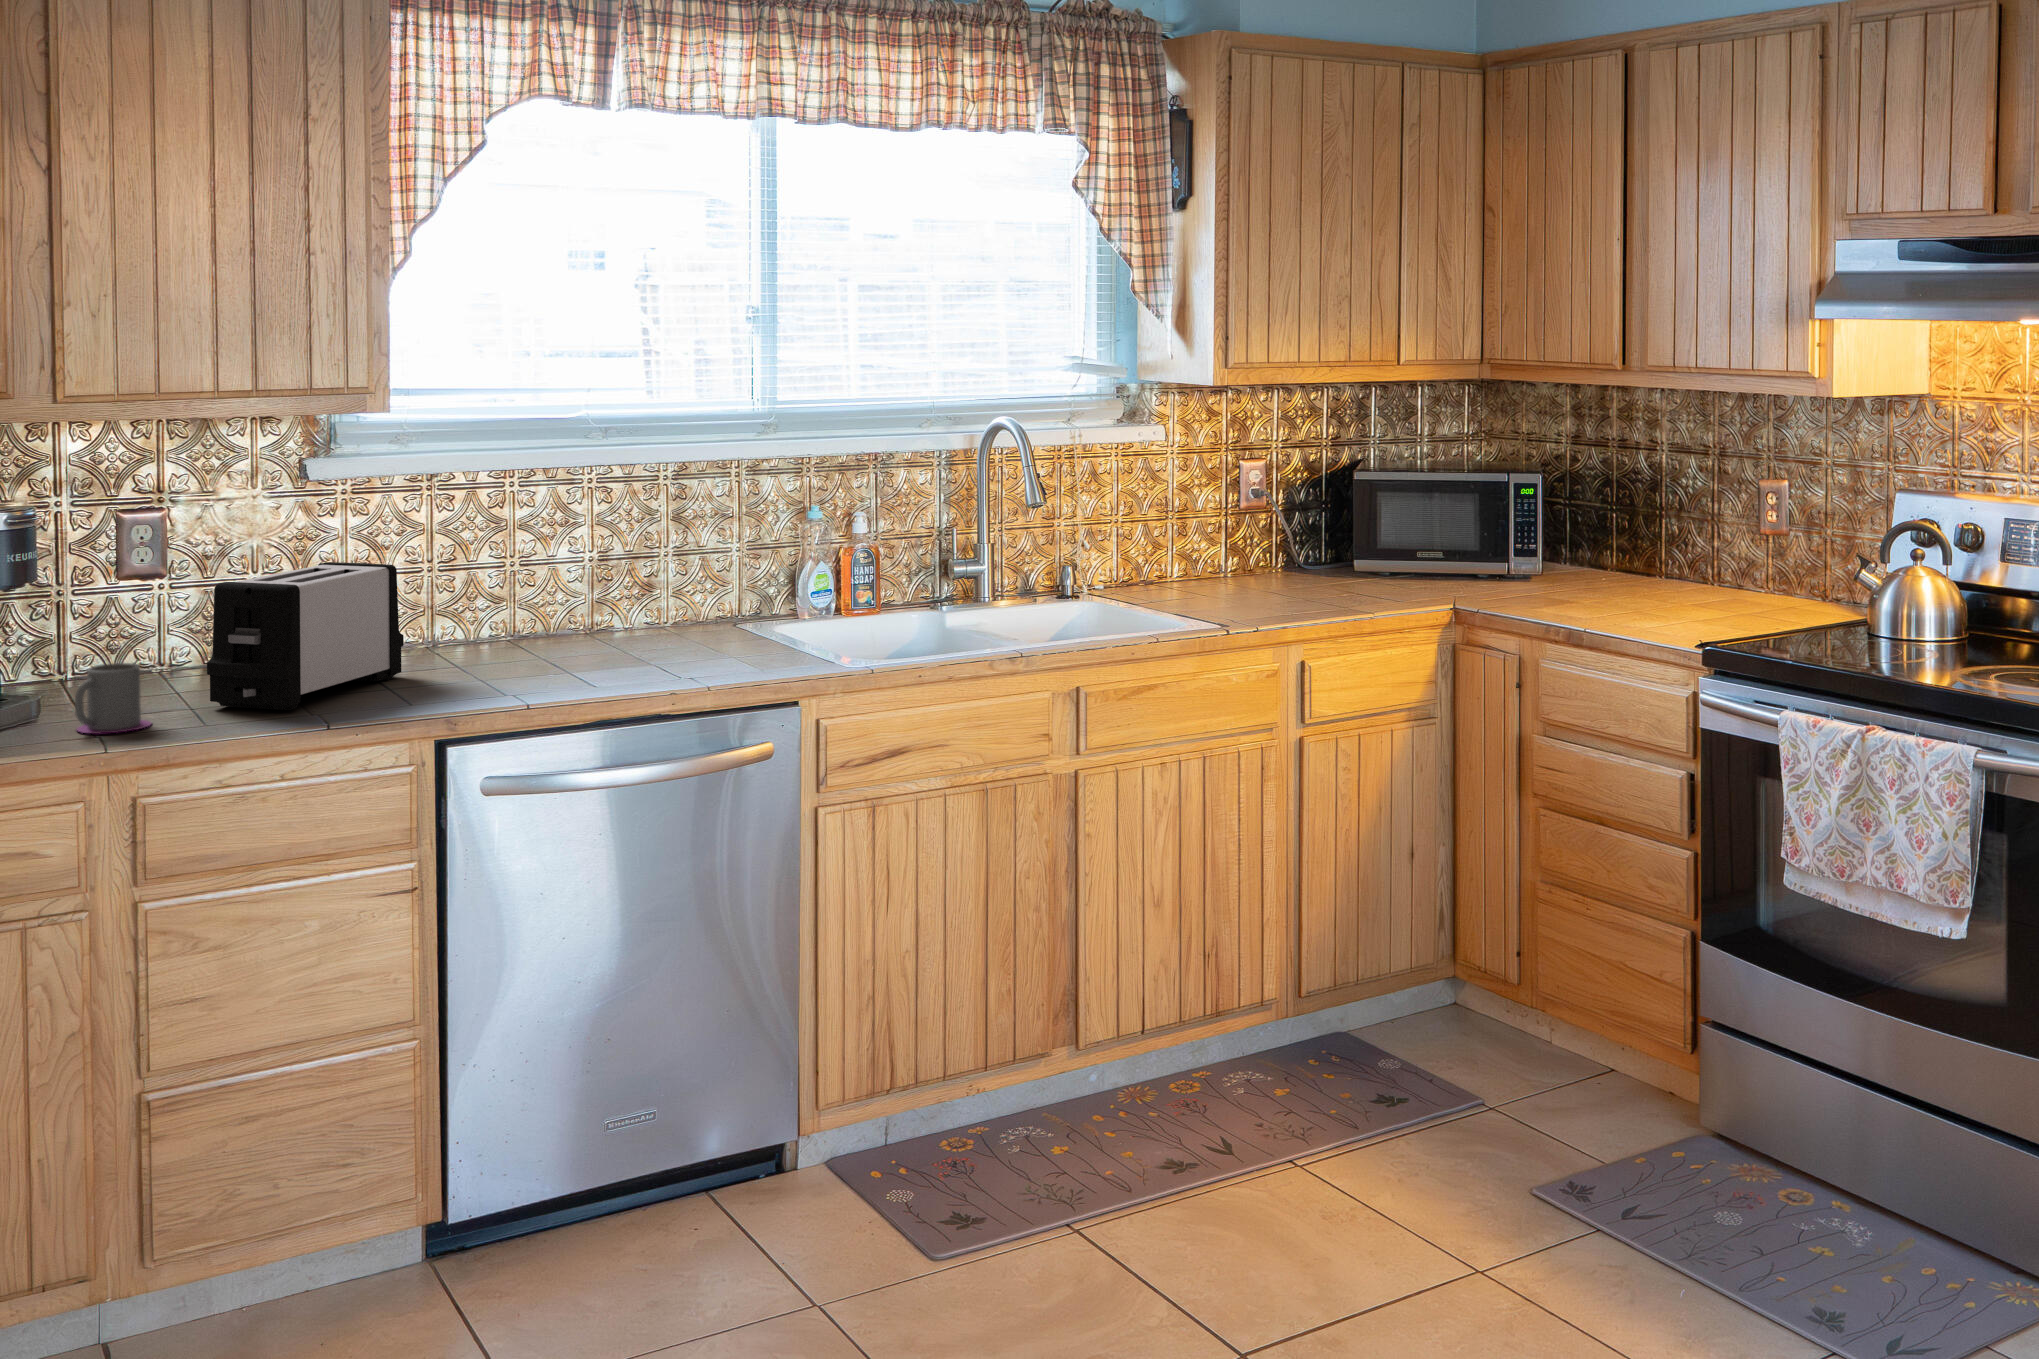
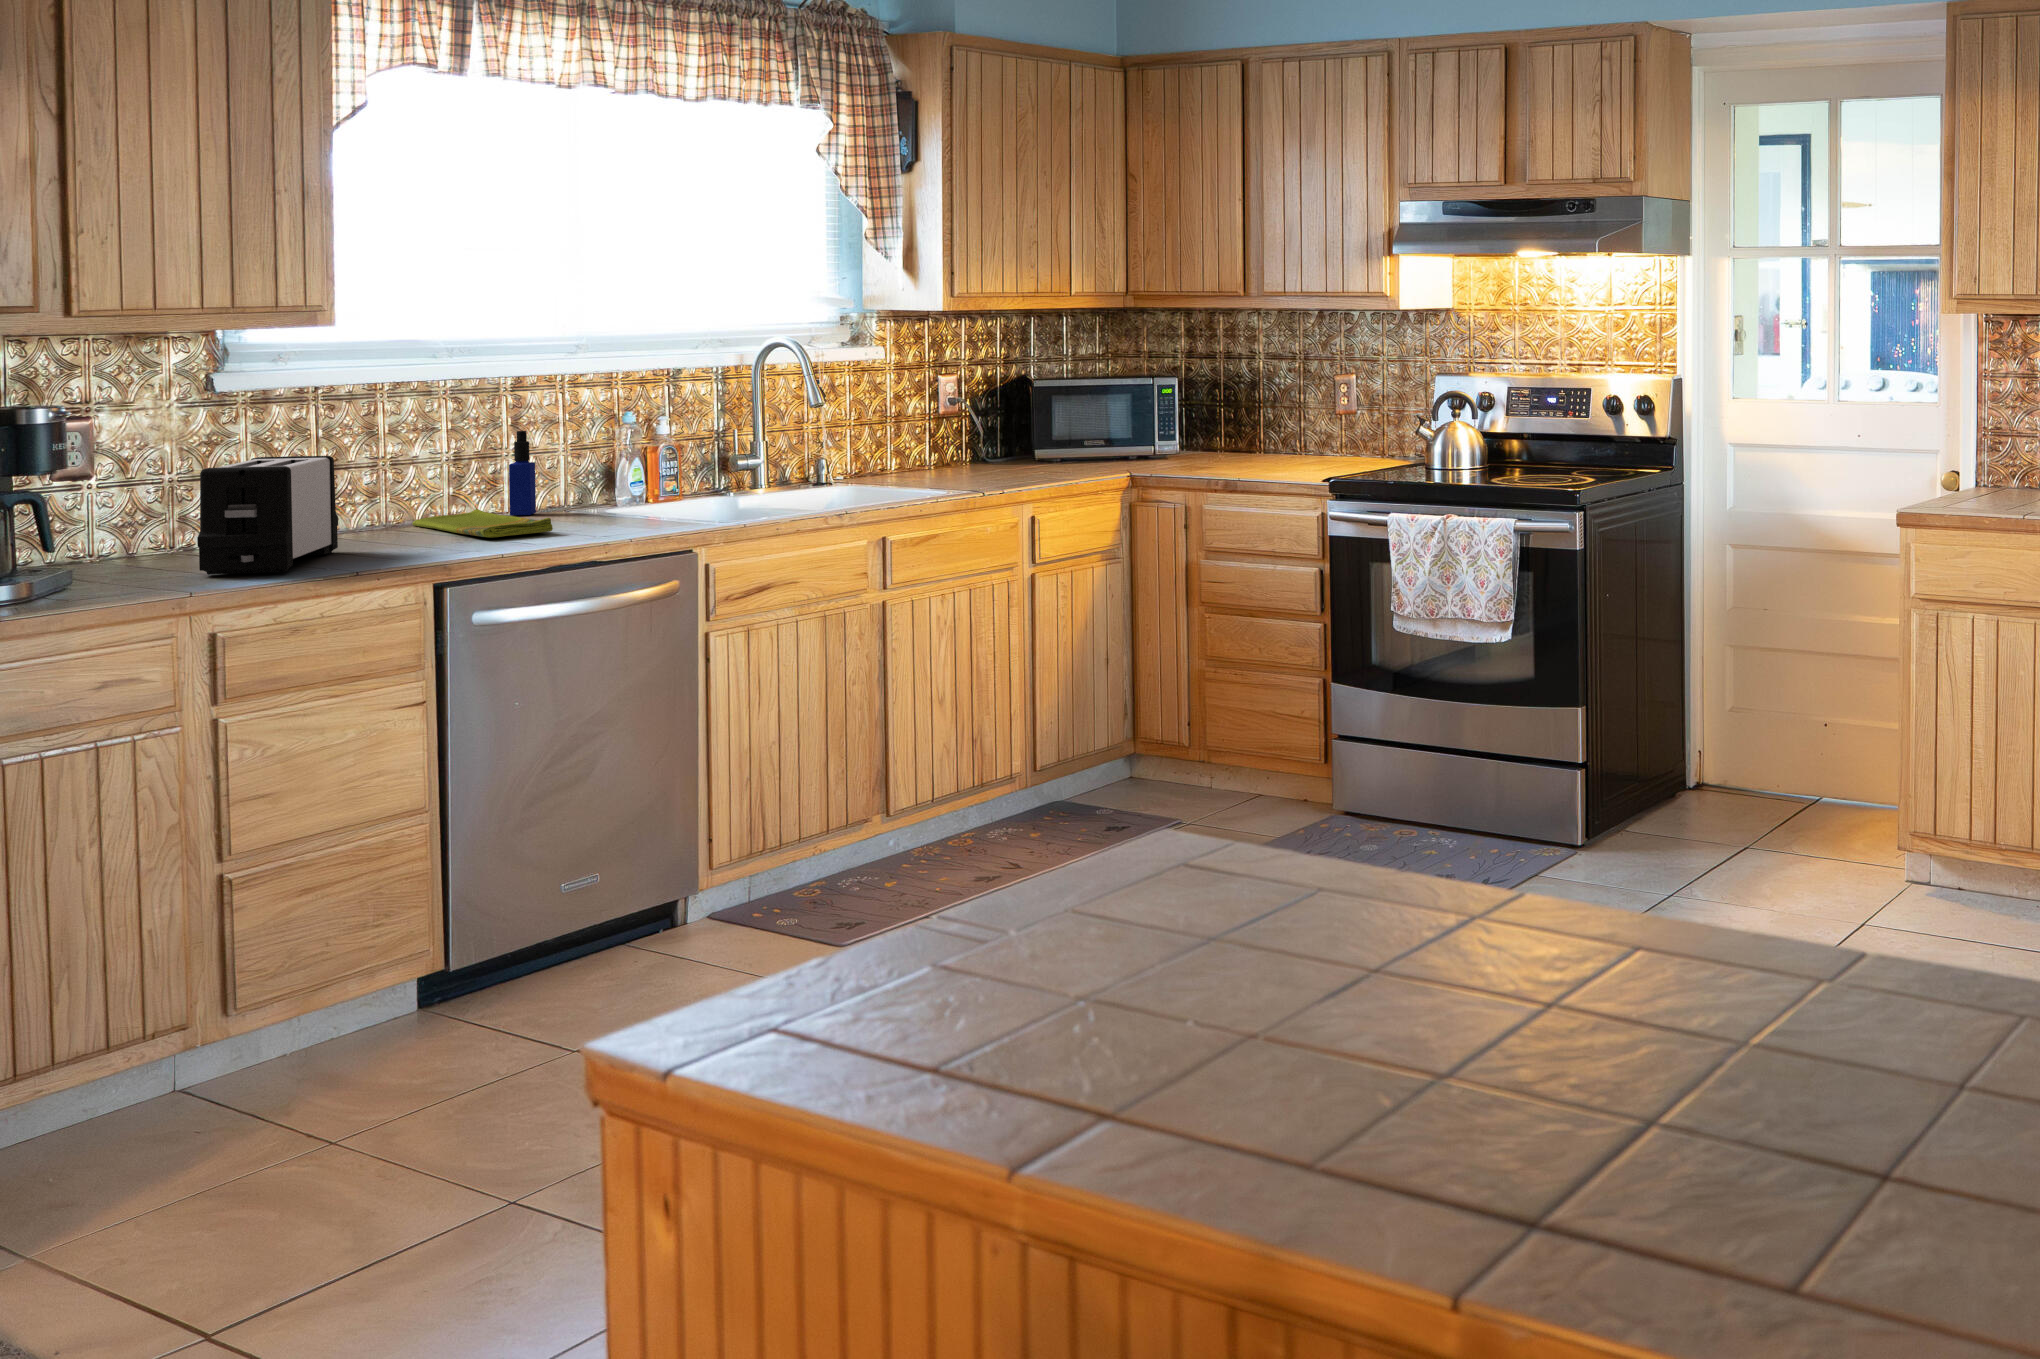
bottle: none [657,528,688,629] -> present [509,431,536,515]
dish towel: none [541,619,648,668] -> present [412,509,553,537]
mug: present [75,663,151,734] -> none [96,536,168,595]

